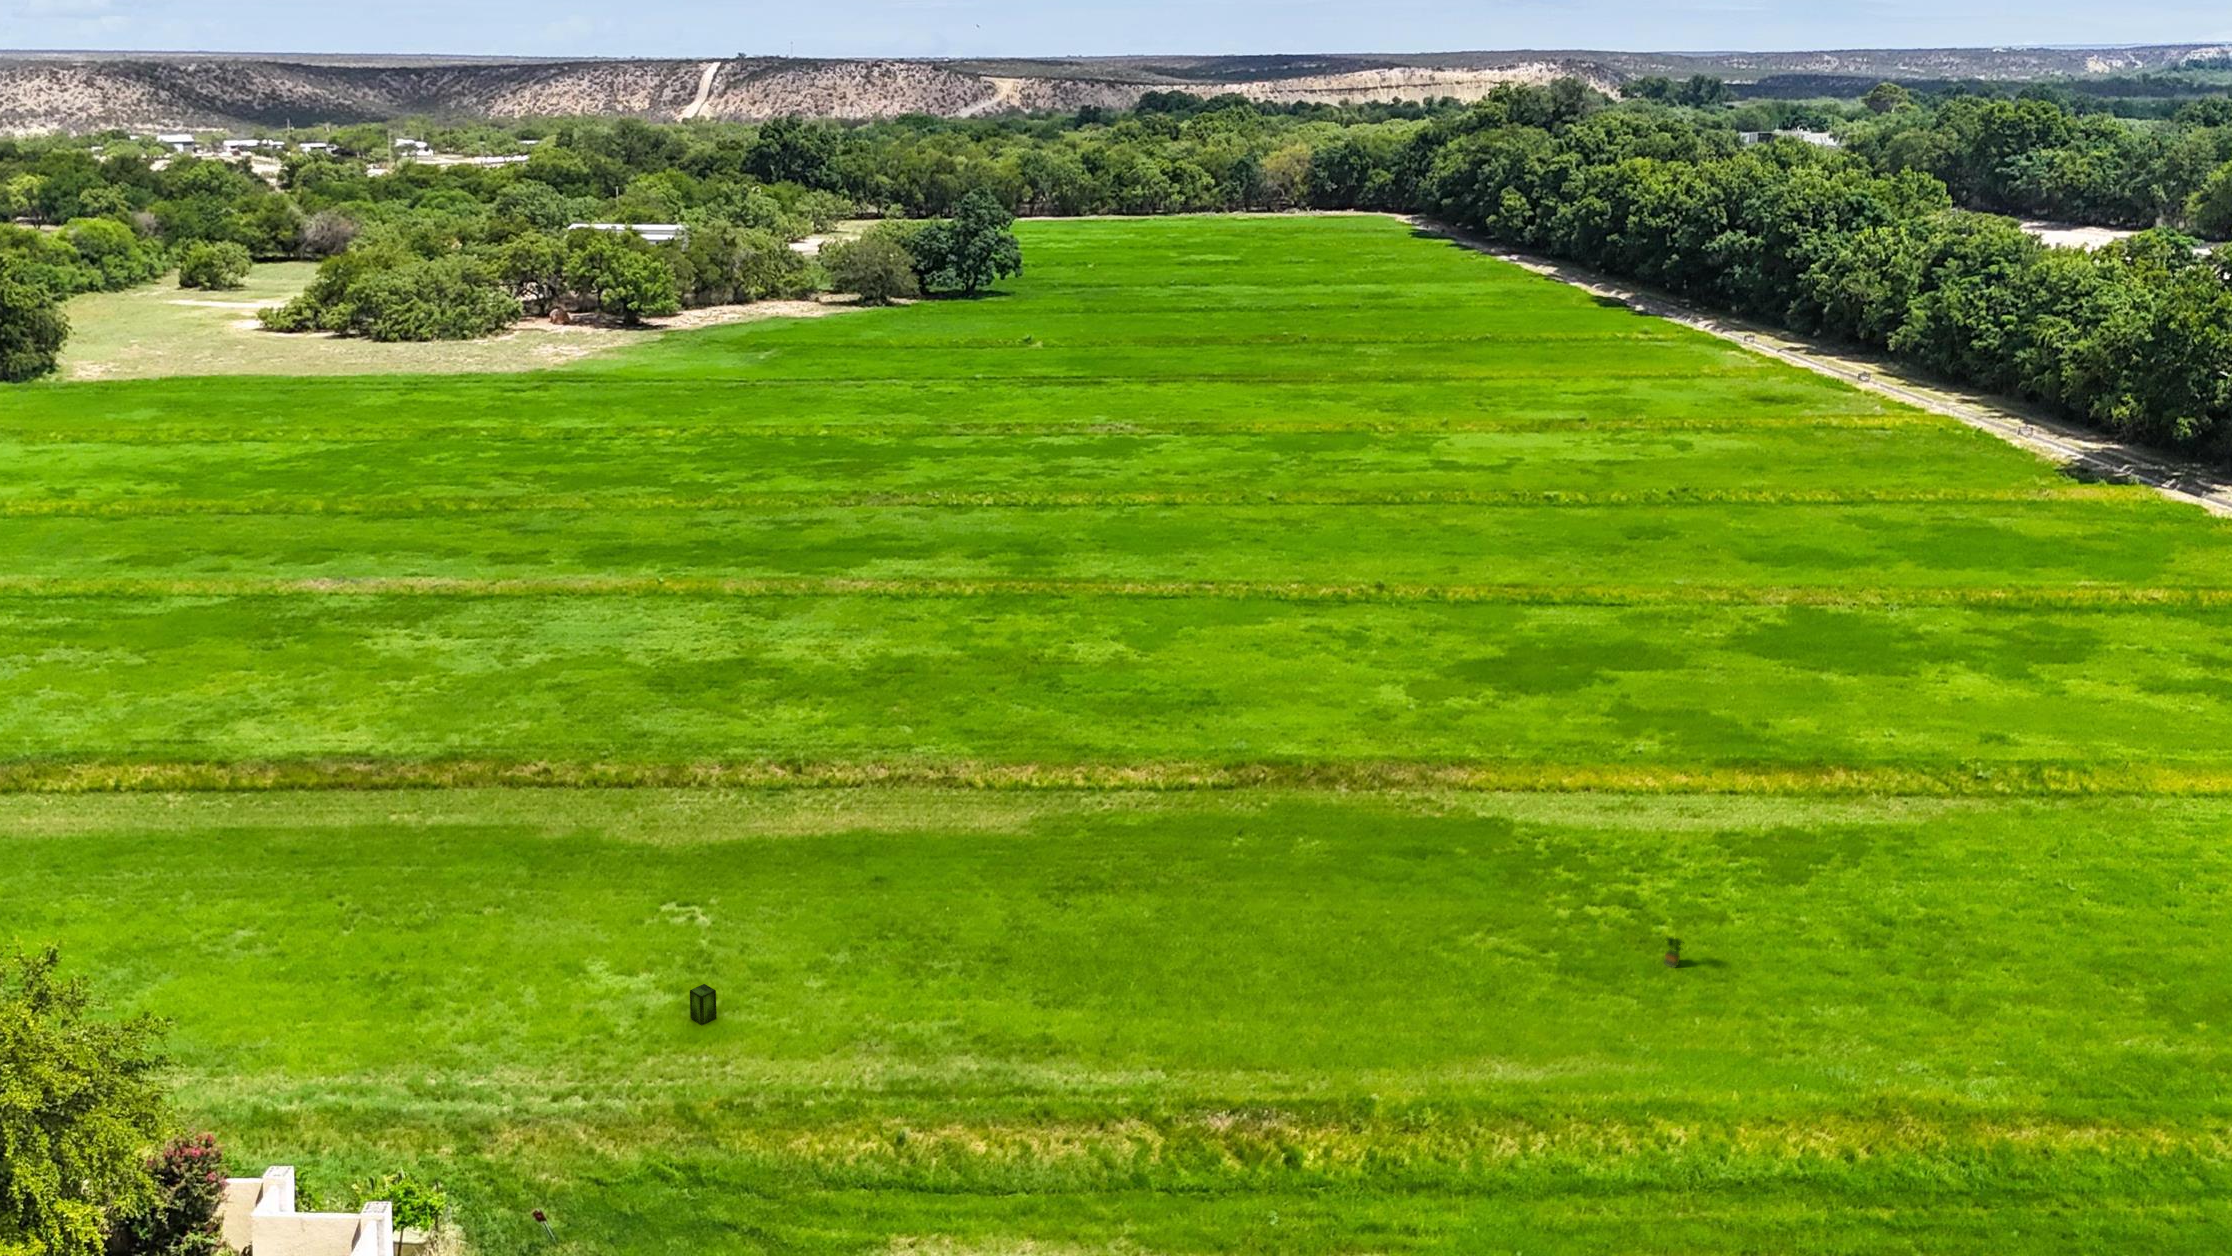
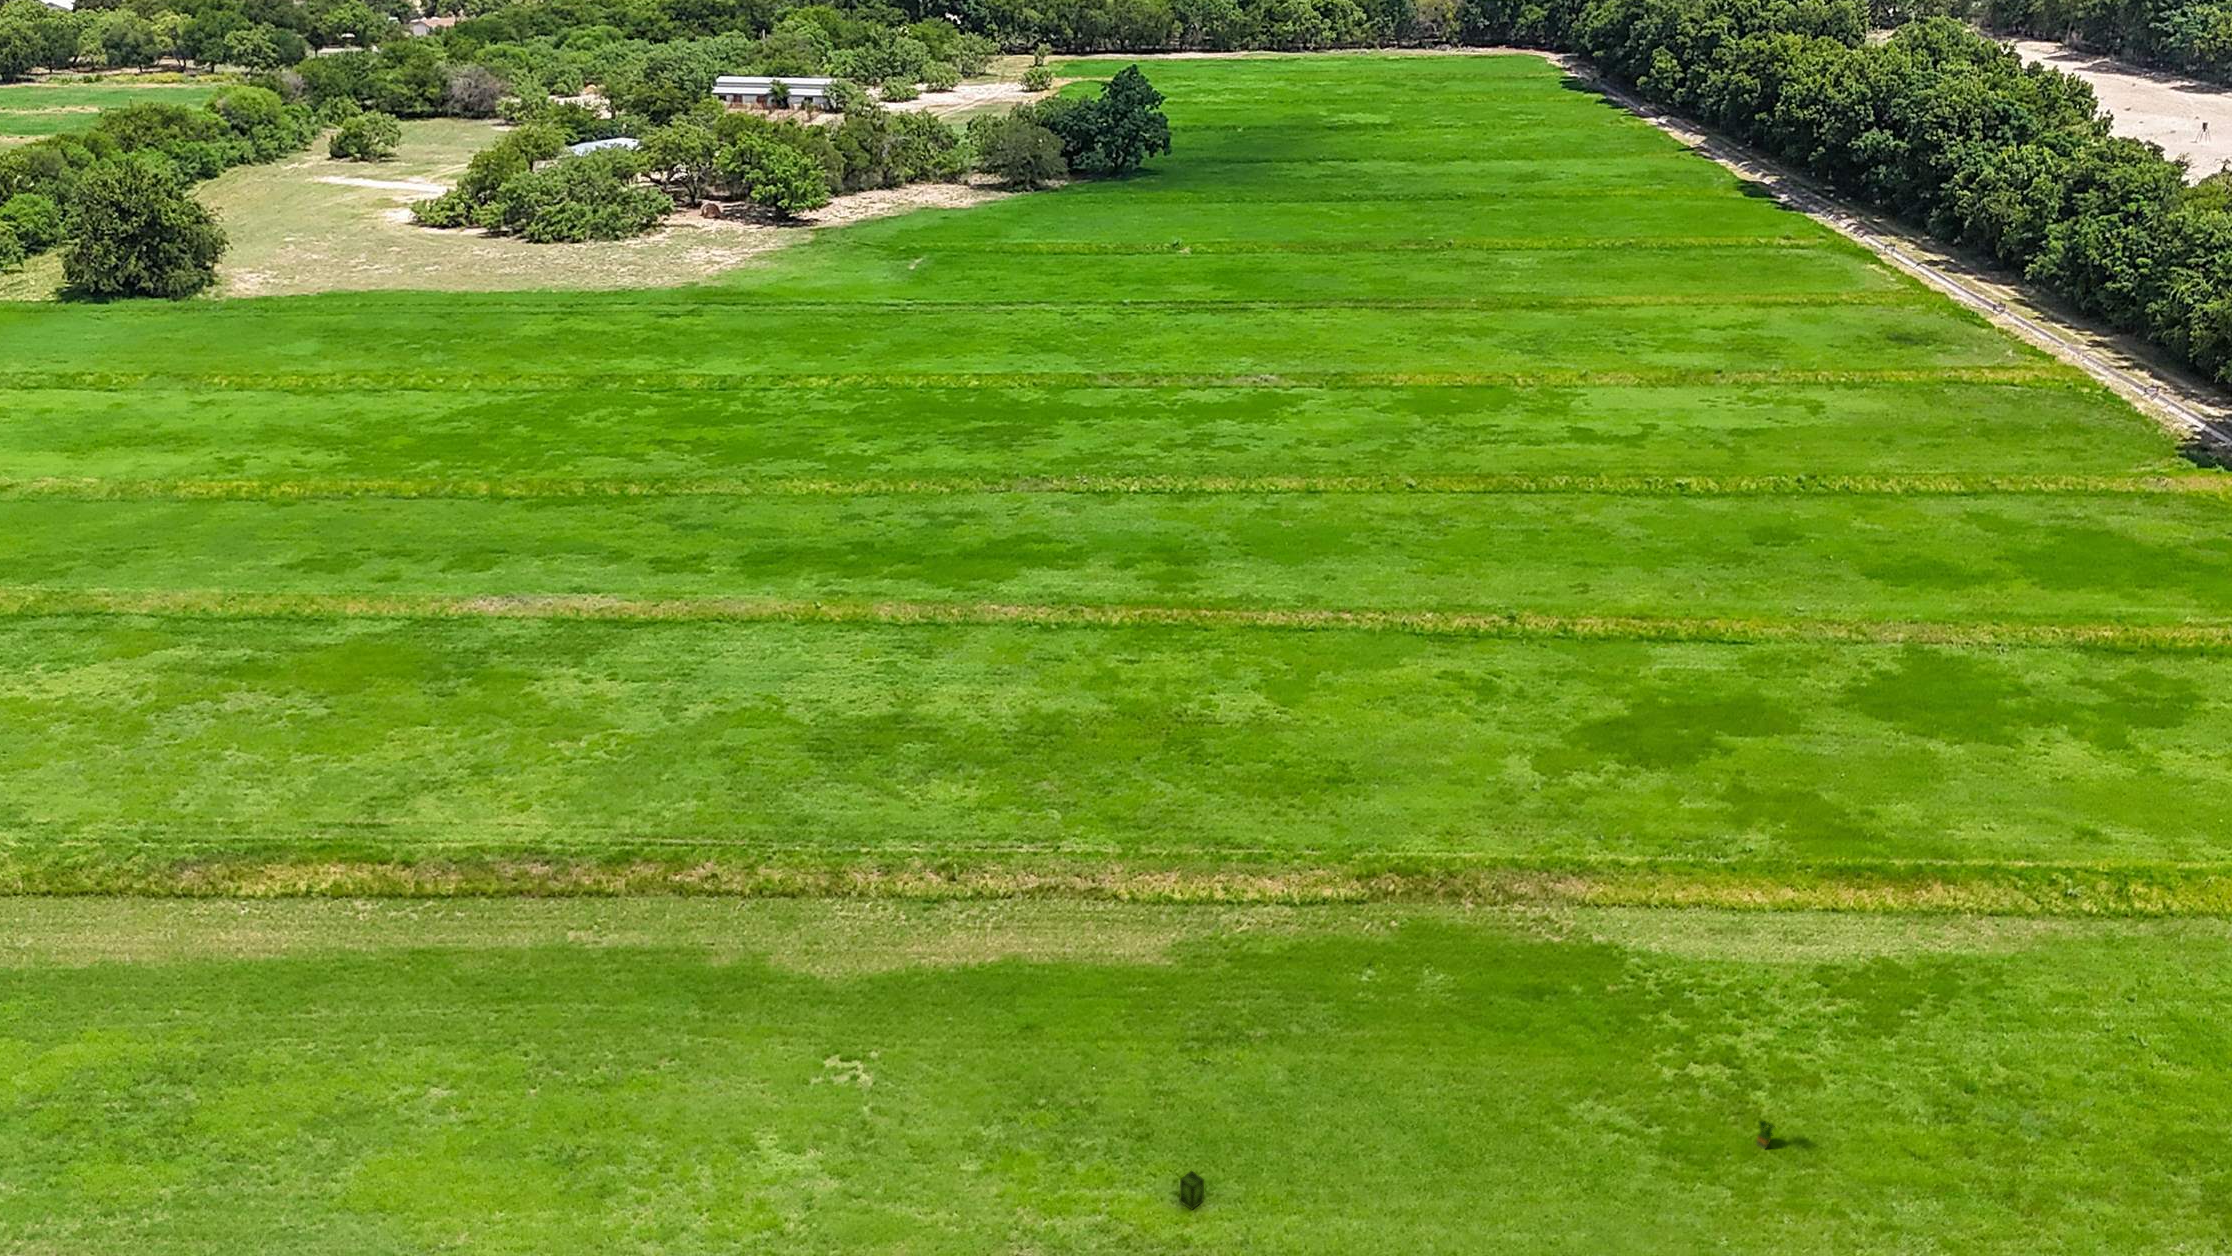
storage box: present [690,984,717,1025] -> present [1180,1171,1204,1210]

